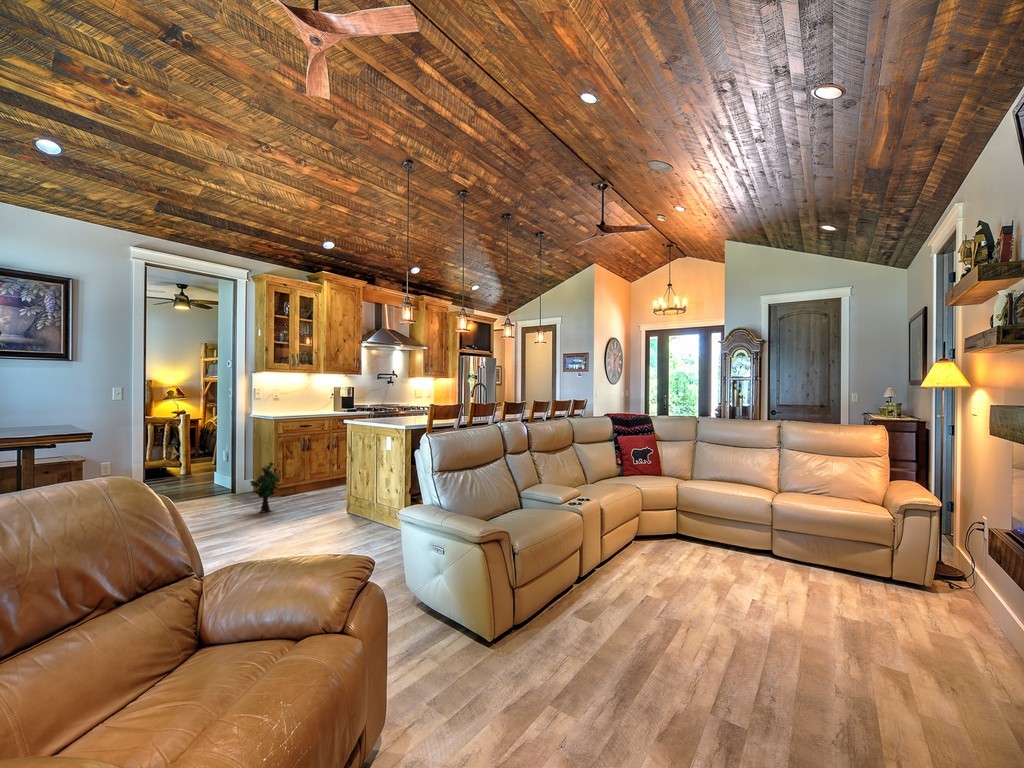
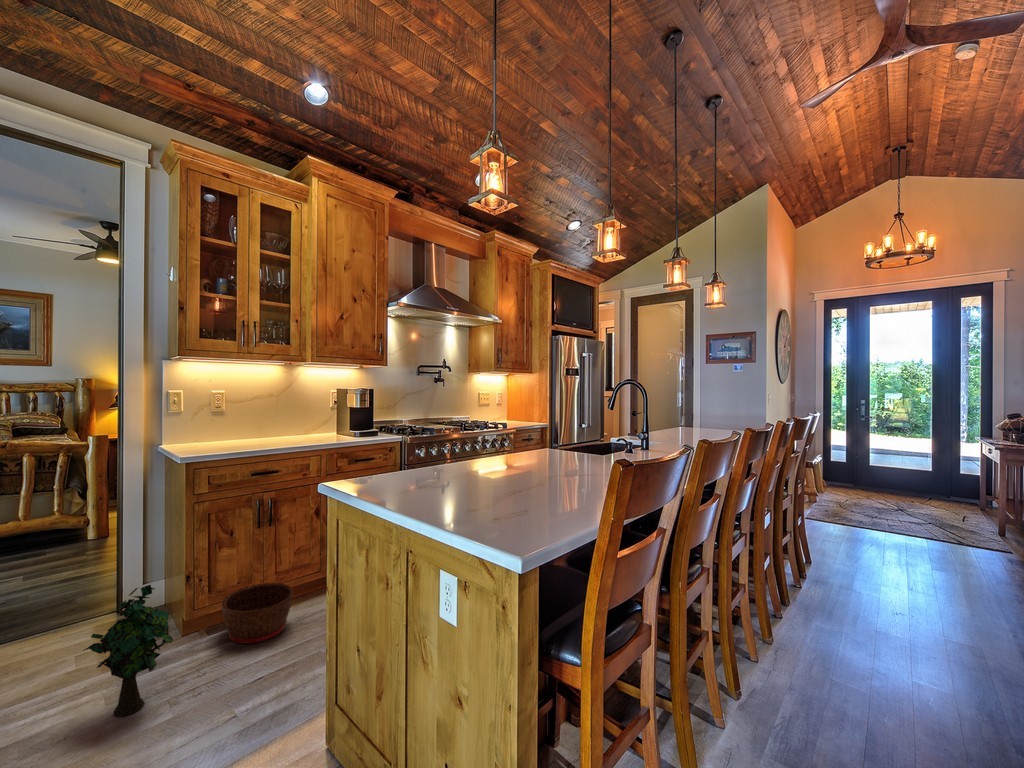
basket: none [291,478,323,499] -> present [221,583,293,644]

